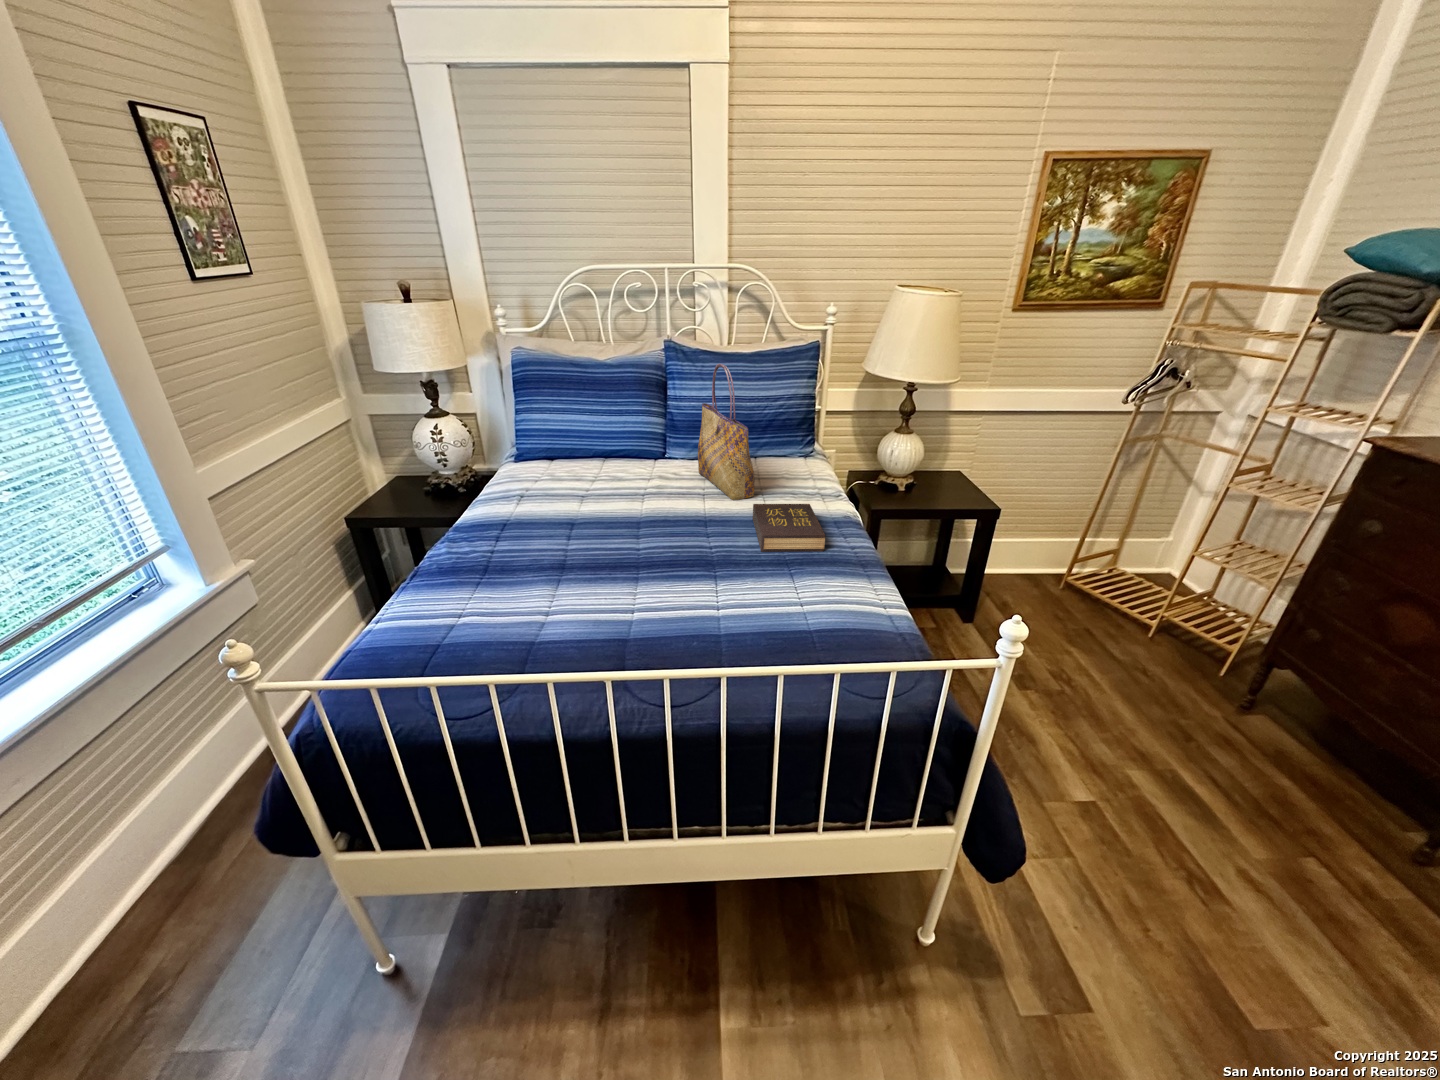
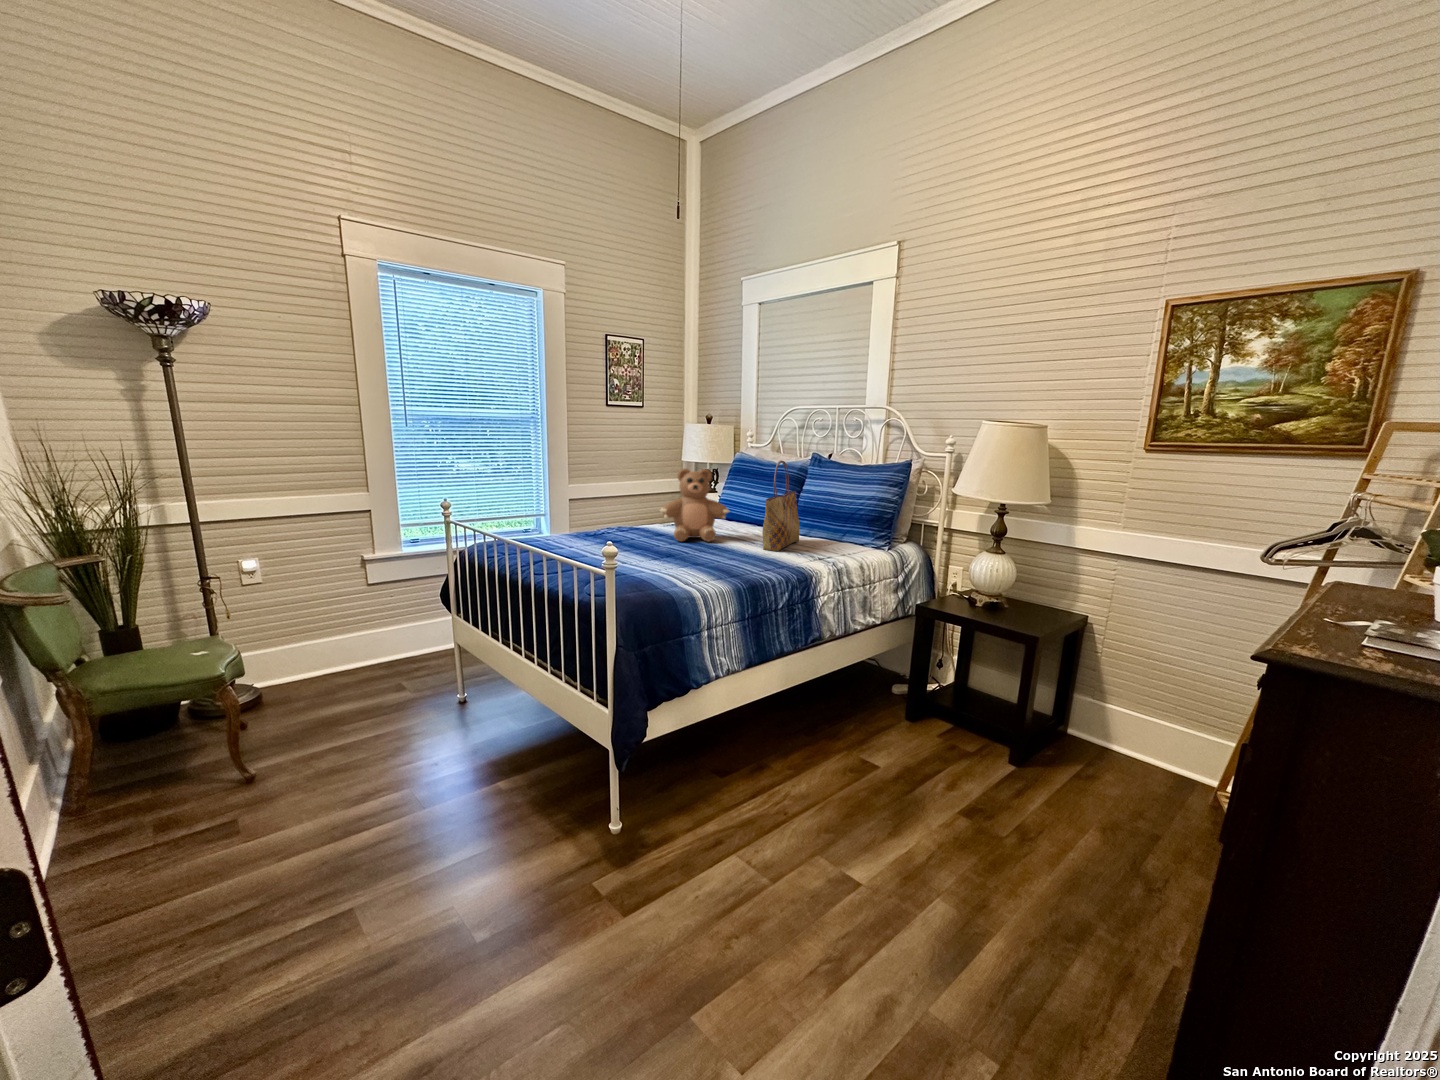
teddy bear: none [567,394,659,526] -> present [660,468,729,542]
hardback book: present [753,504,825,552] -> none [709,545,775,571]

